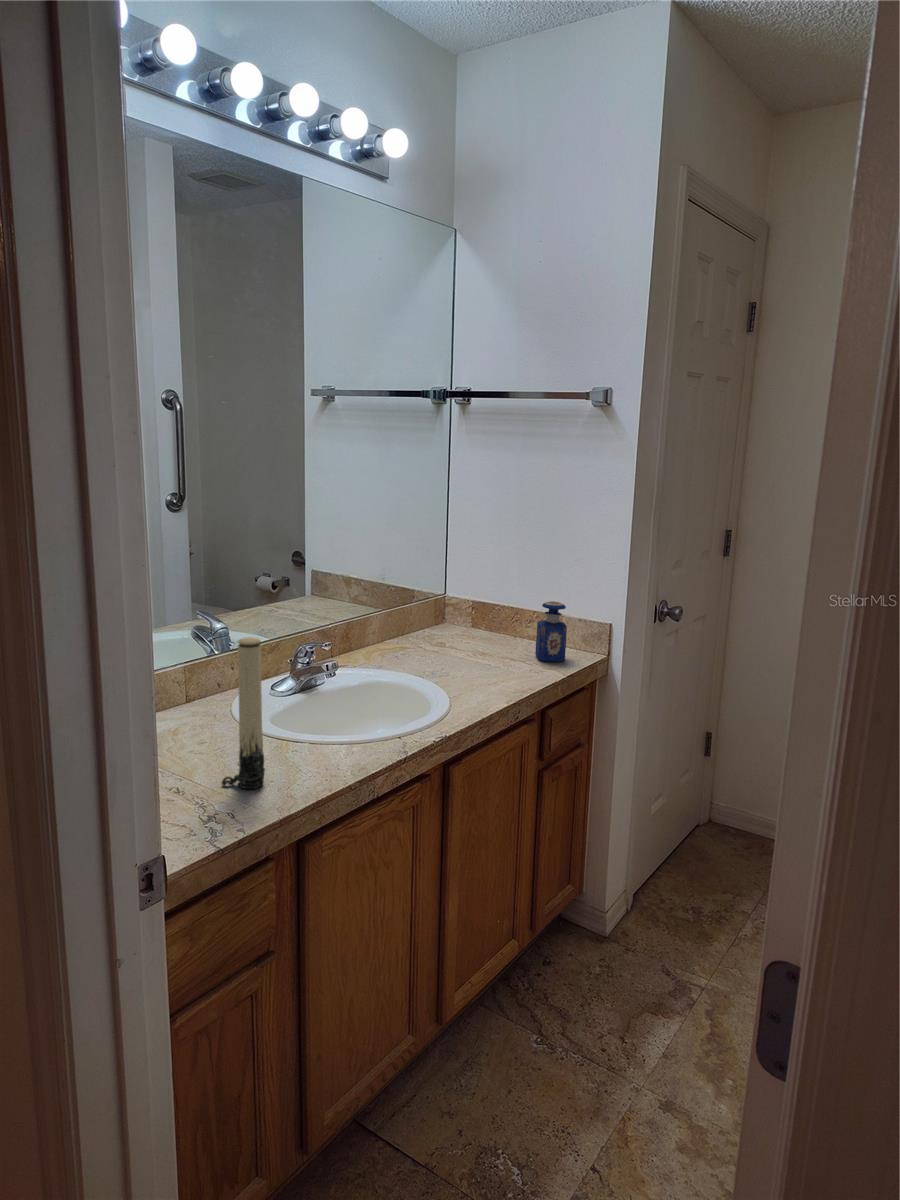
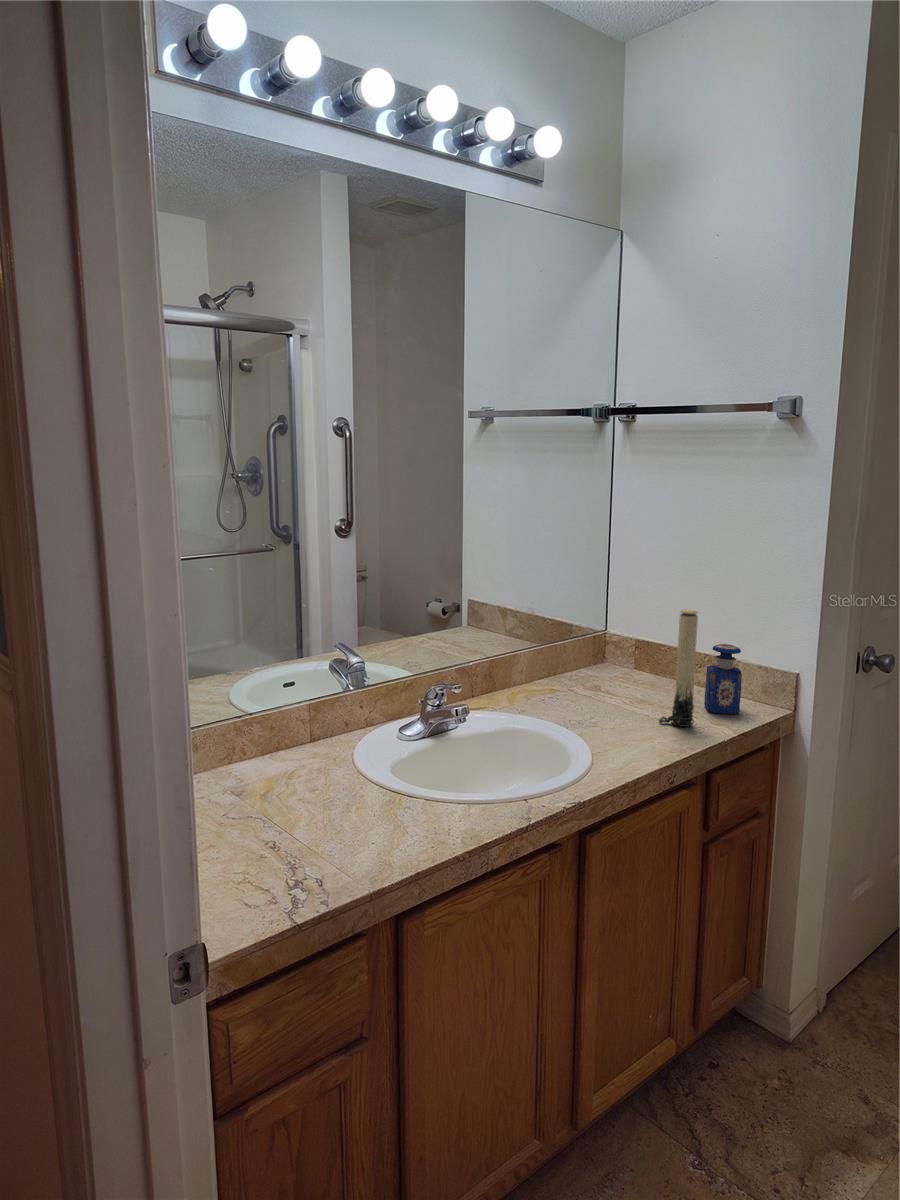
candle: present [222,637,265,789] -> present [659,609,698,727]

